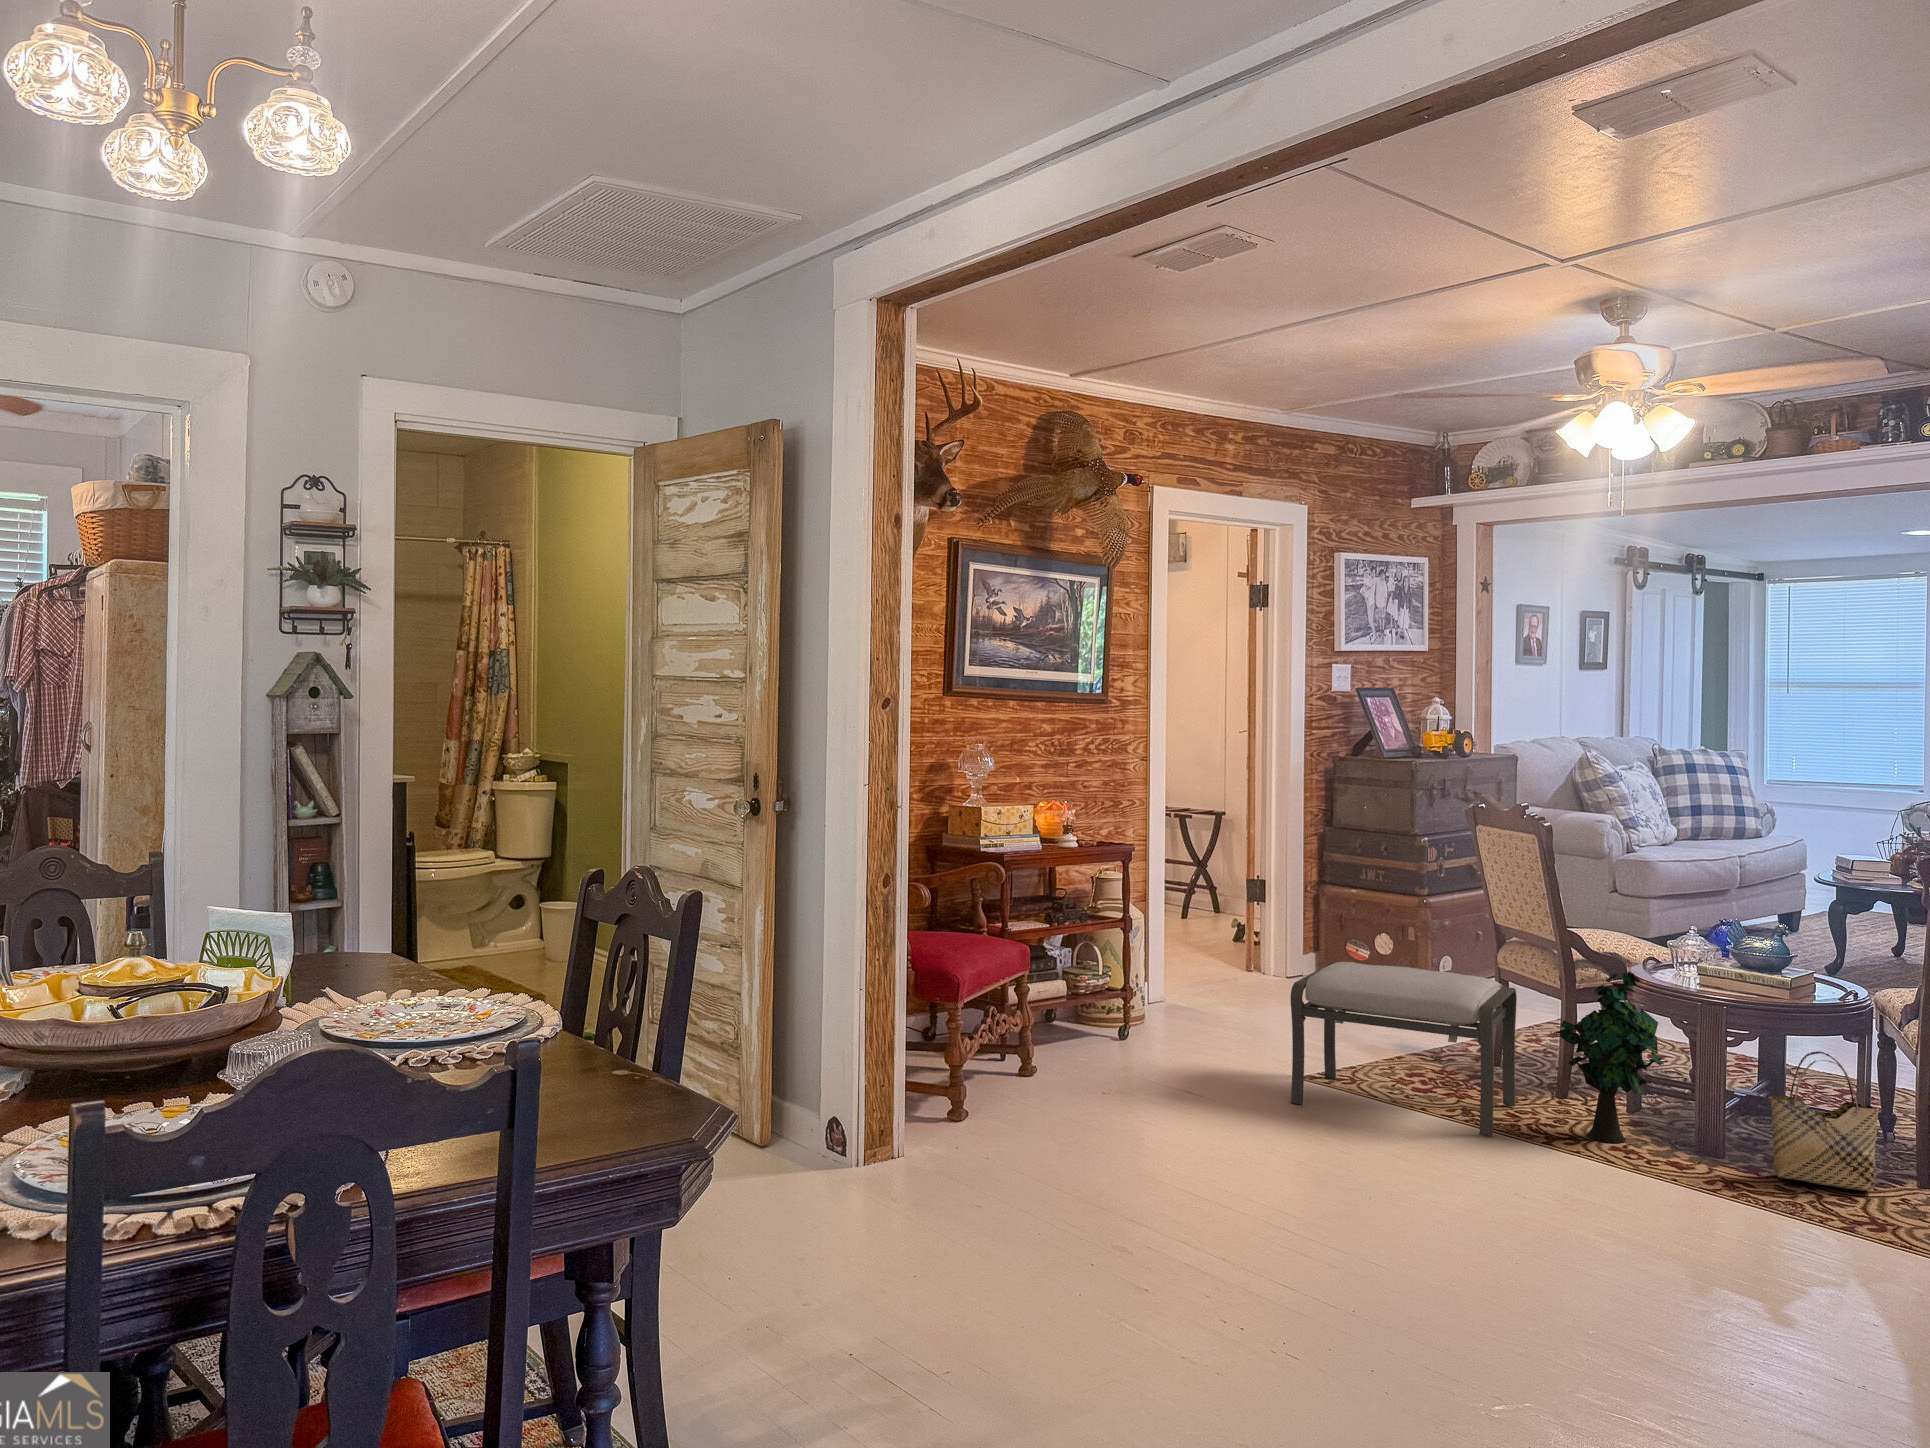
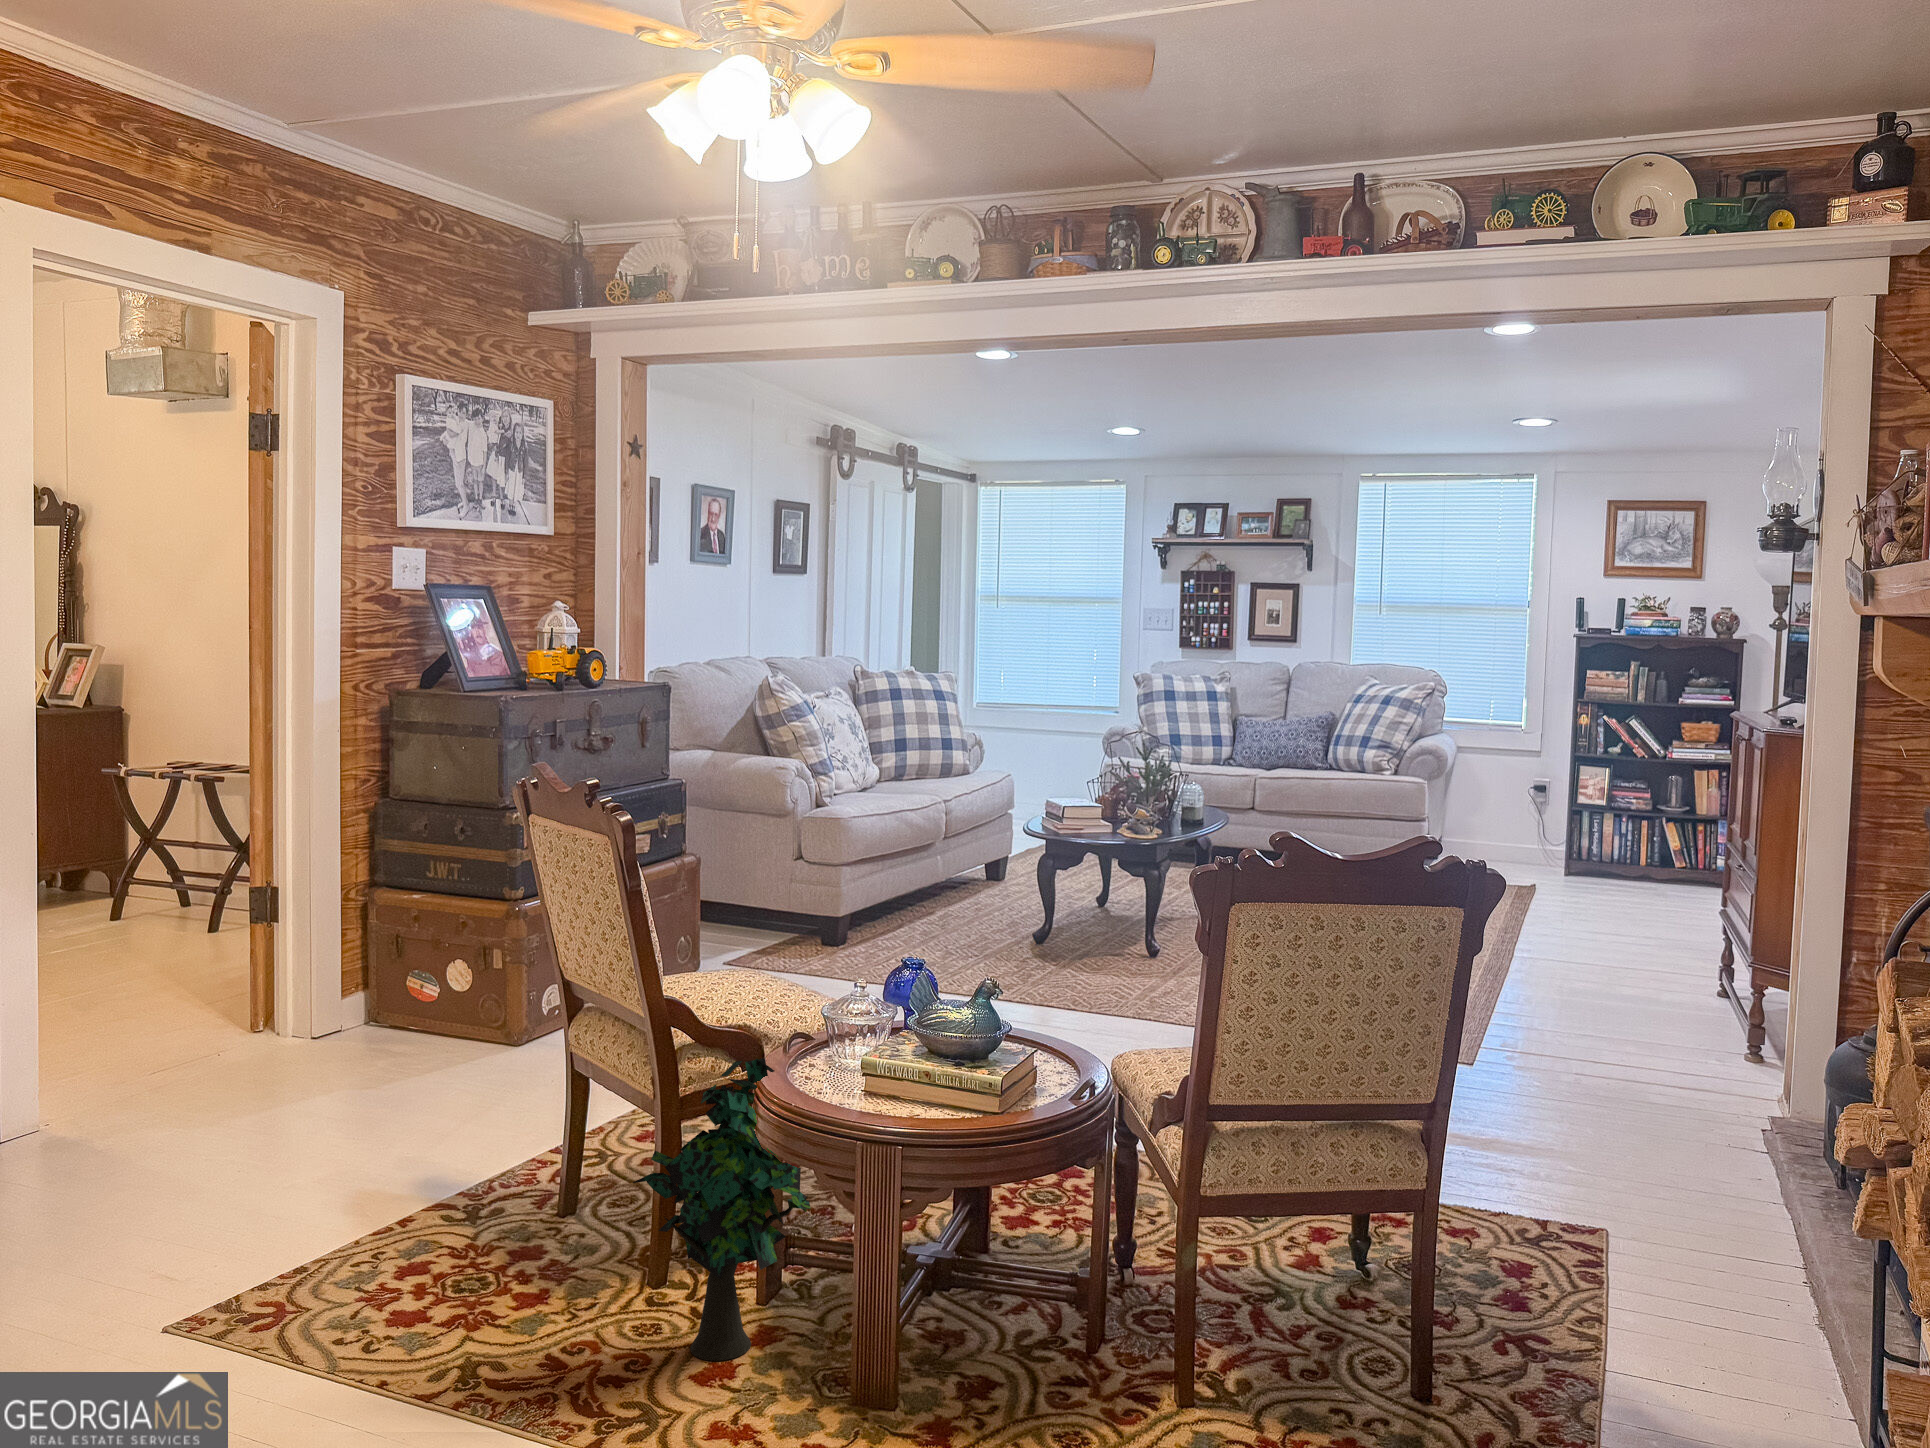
ottoman: present [1291,962,1517,1136] -> none [129,1079,589,1401]
woven basket: present [1769,1051,1879,1191] -> none [963,1162,1115,1391]

